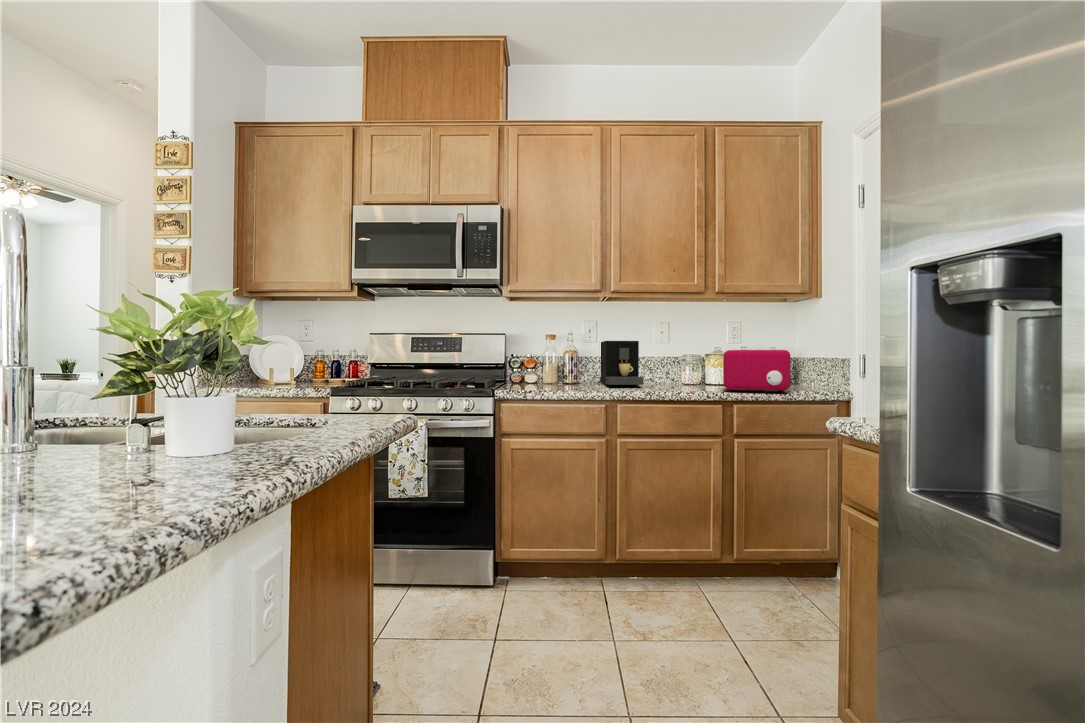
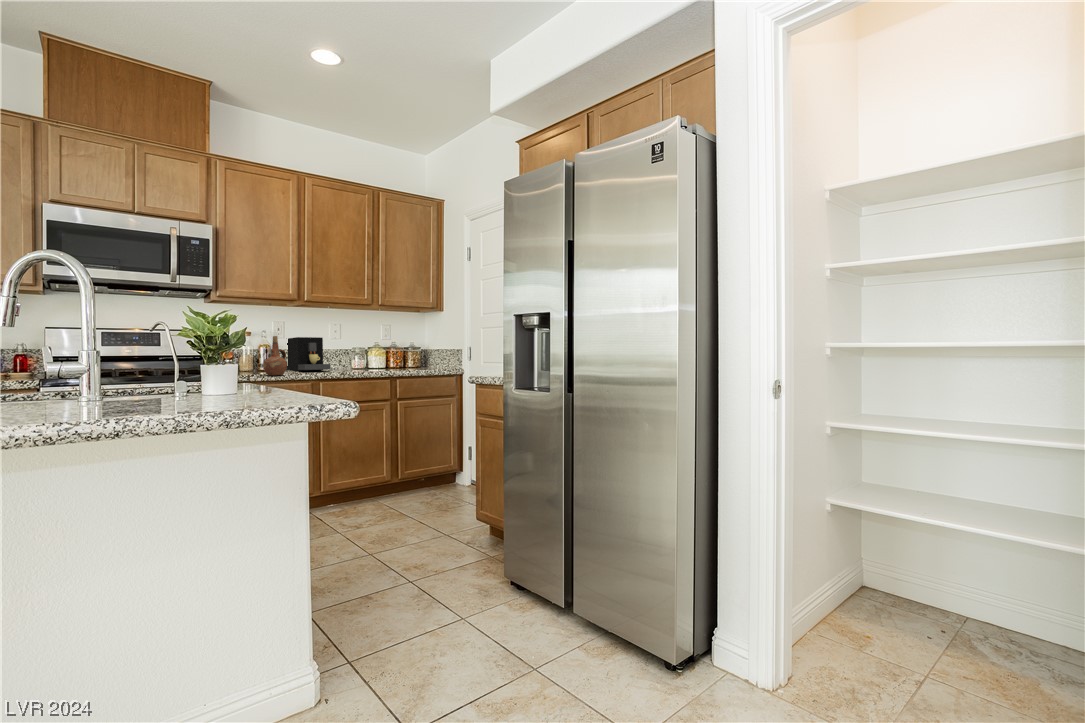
ceramic pitcher: none [547,340,577,392] -> present [263,336,287,376]
toaster: present [723,350,790,392] -> none [386,344,429,372]

